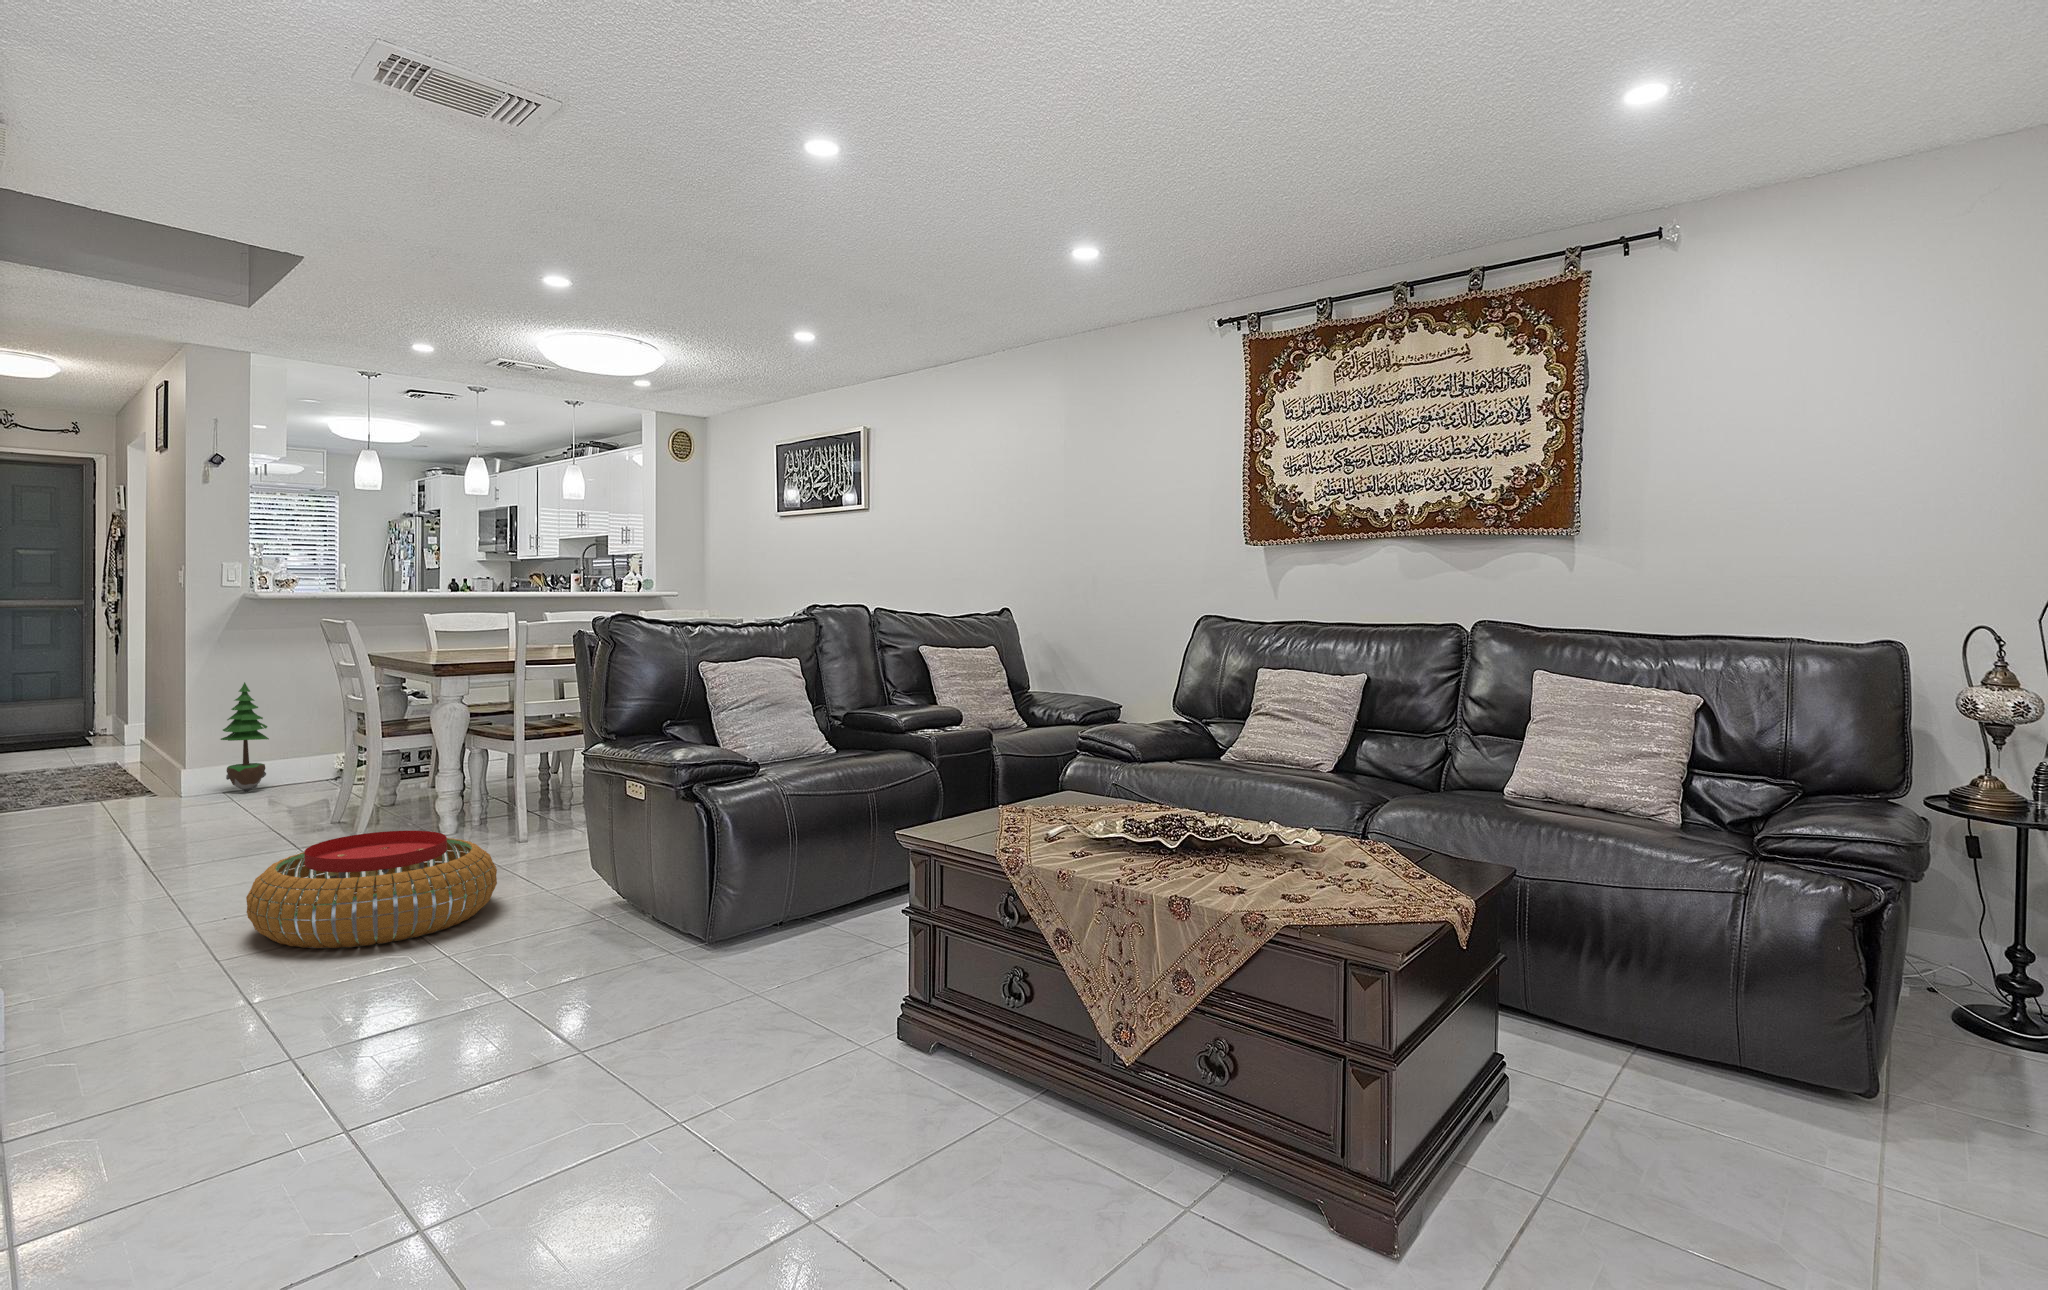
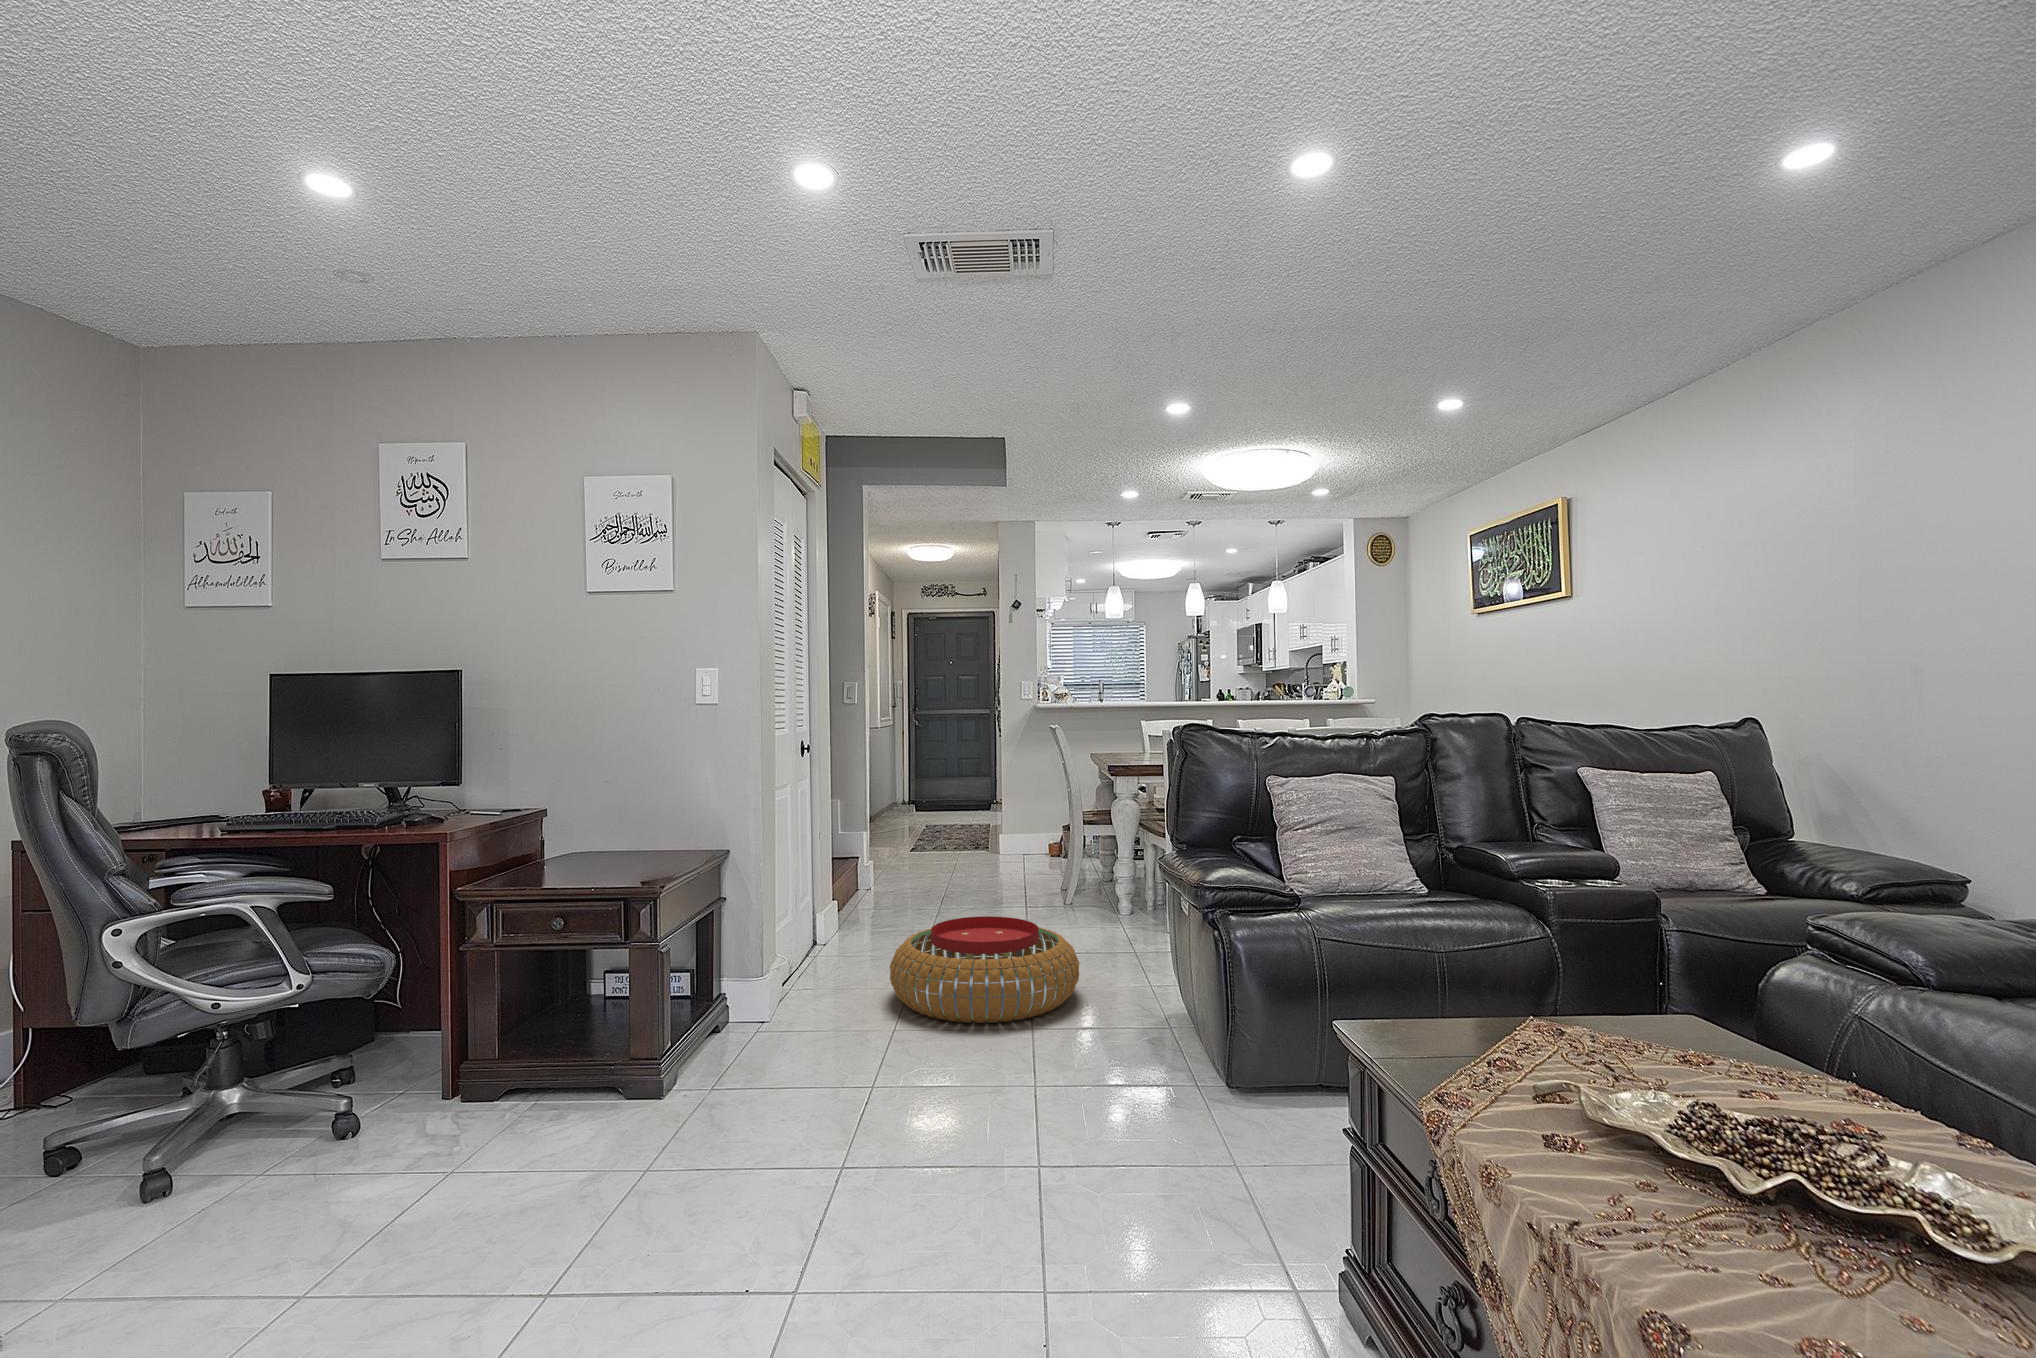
potted tree: present [221,682,269,792] -> none [999,775,1030,862]

